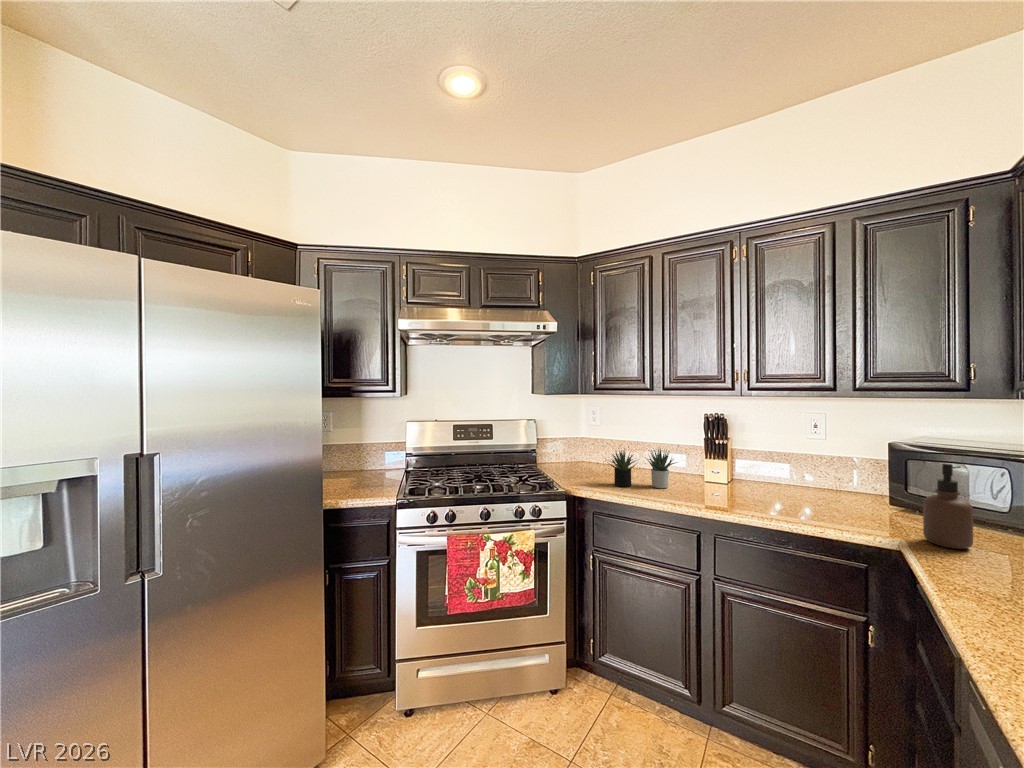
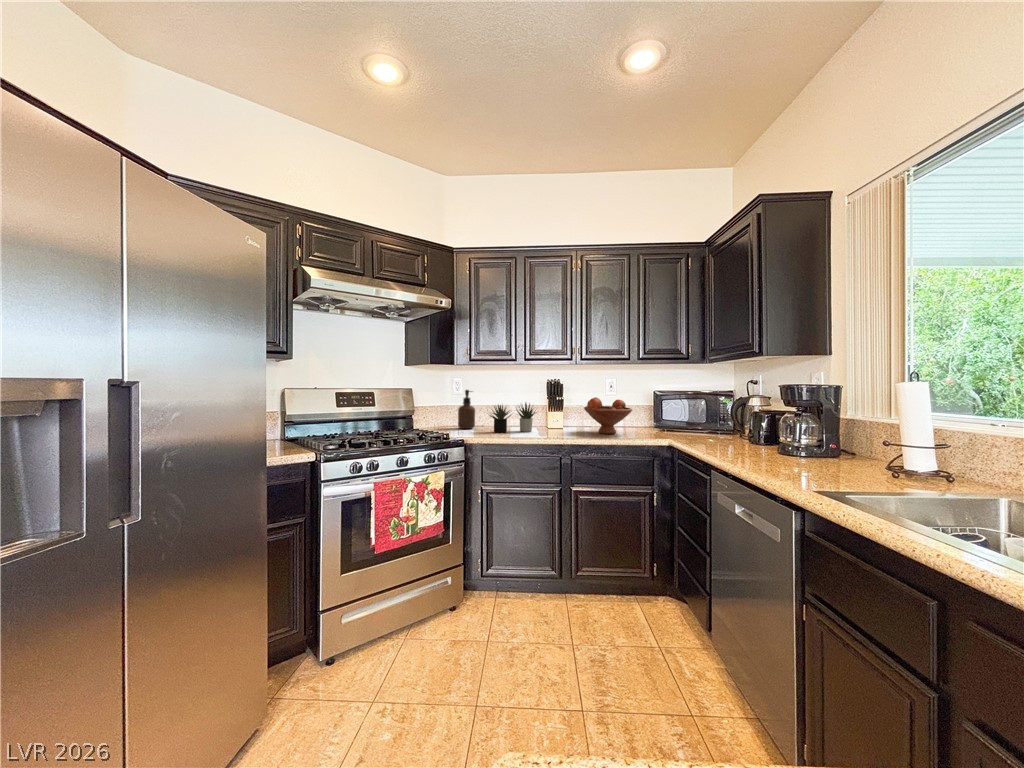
fruit bowl: none [747,446,834,506] -> present [584,397,632,434]
soap dispenser: present [923,463,973,549] -> present [458,390,475,429]

